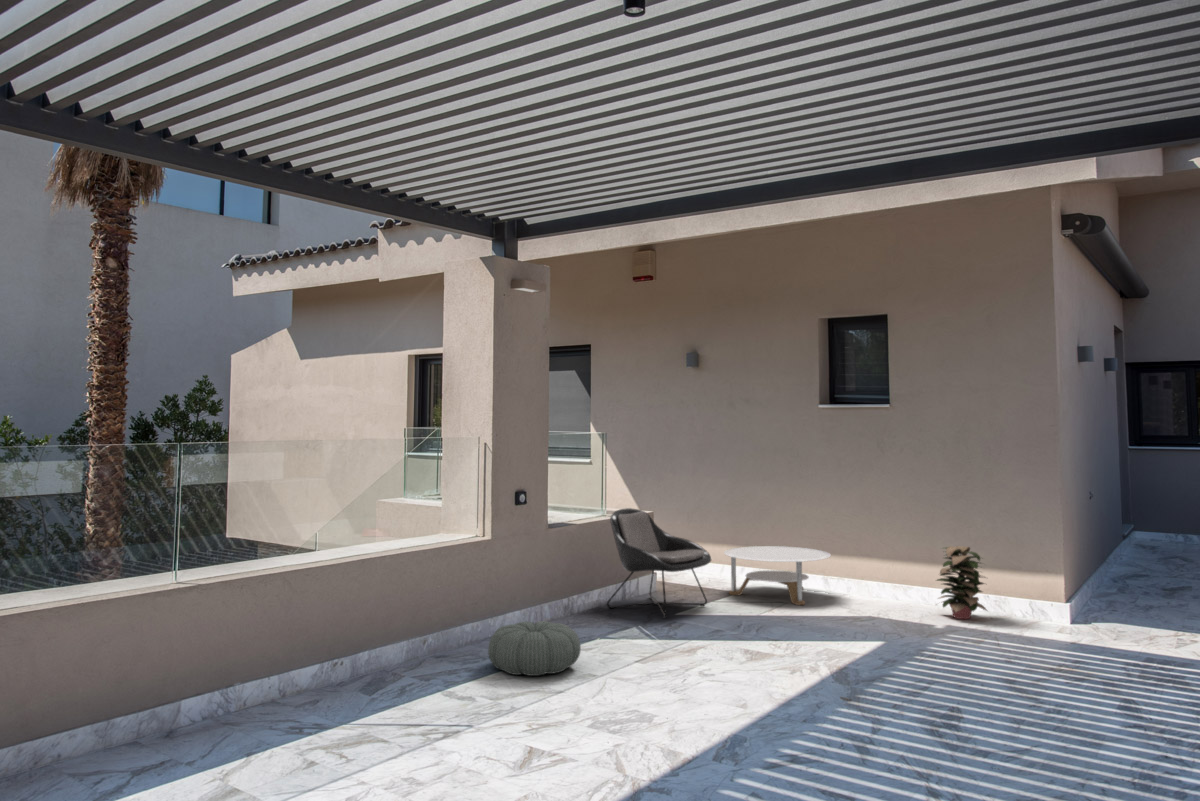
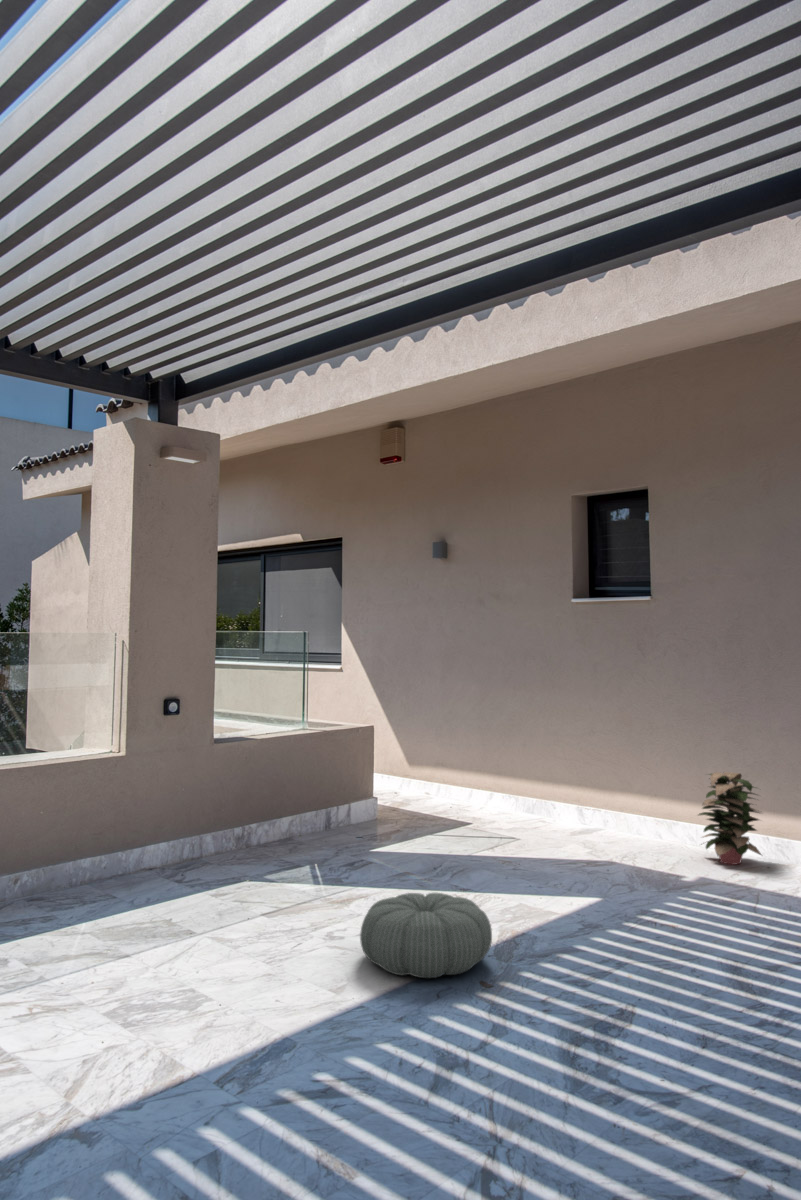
lounge chair: present [607,508,711,618] -> none [297,722,425,856]
round table: present [724,546,831,605] -> none [454,769,582,842]
pouf: present [488,621,581,676] -> present [360,893,492,978]

